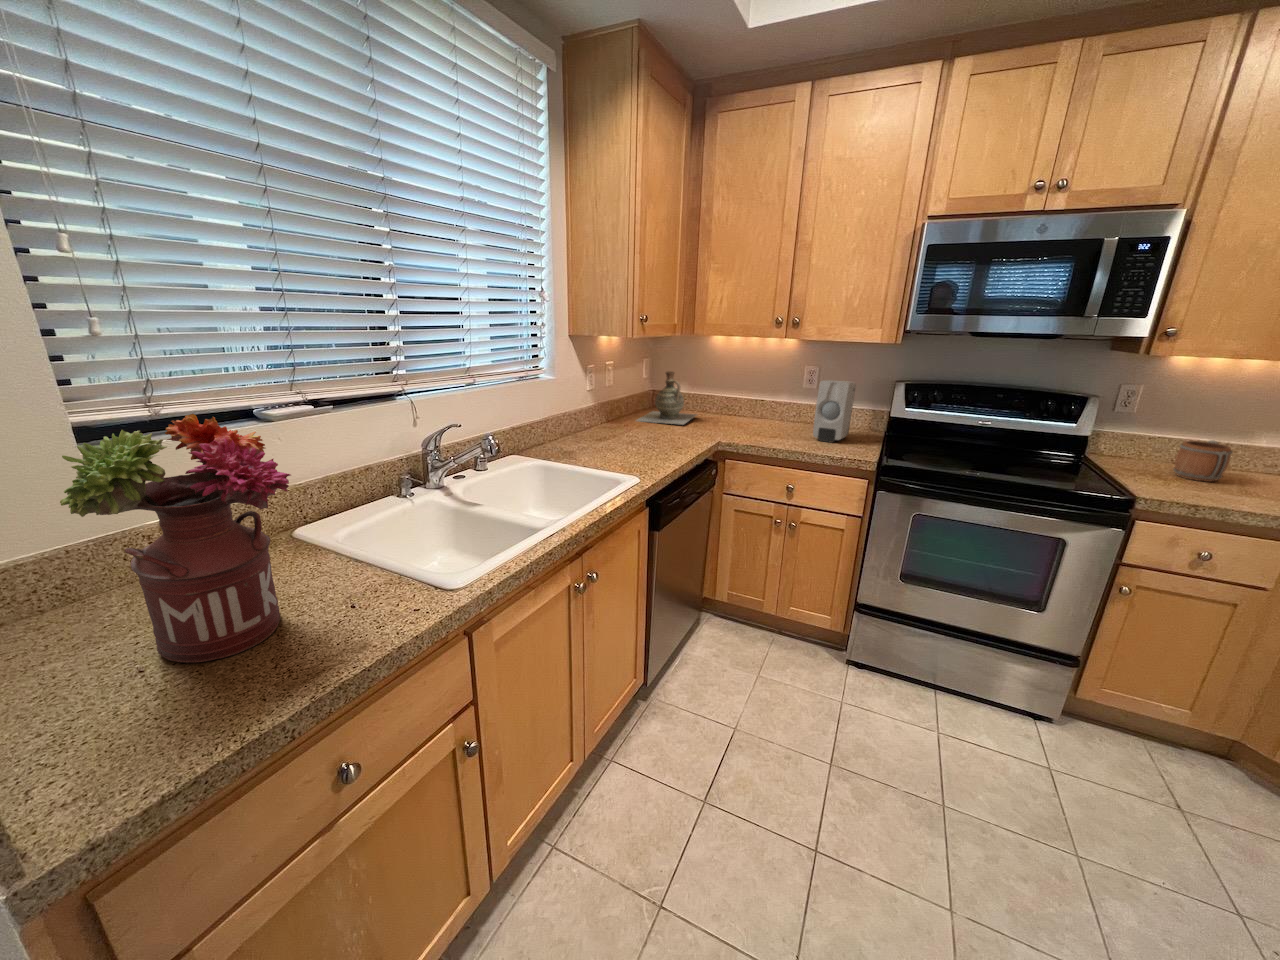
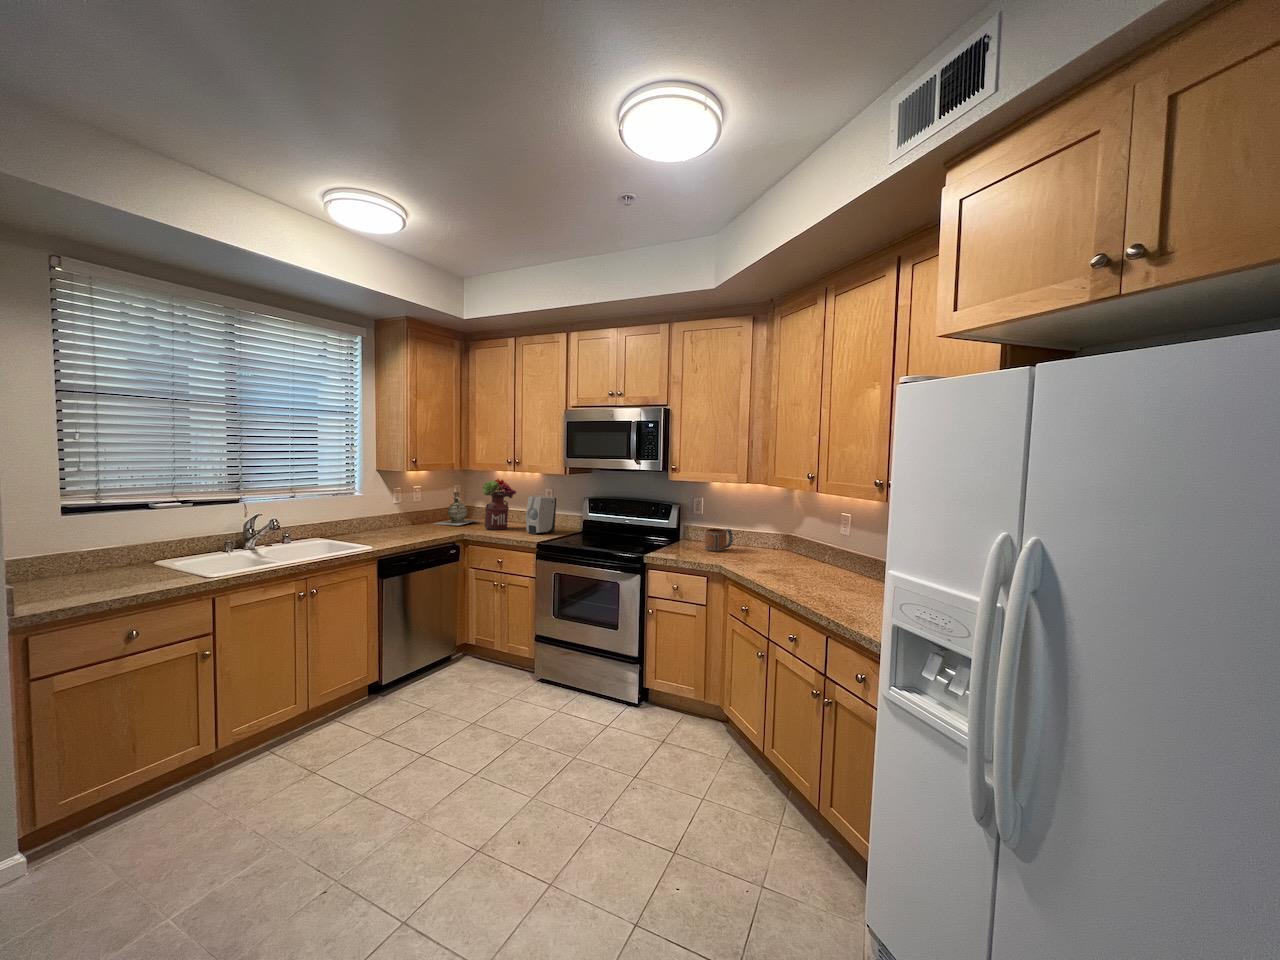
flower arrangement: present [60,414,291,663] -> present [482,479,516,530]

